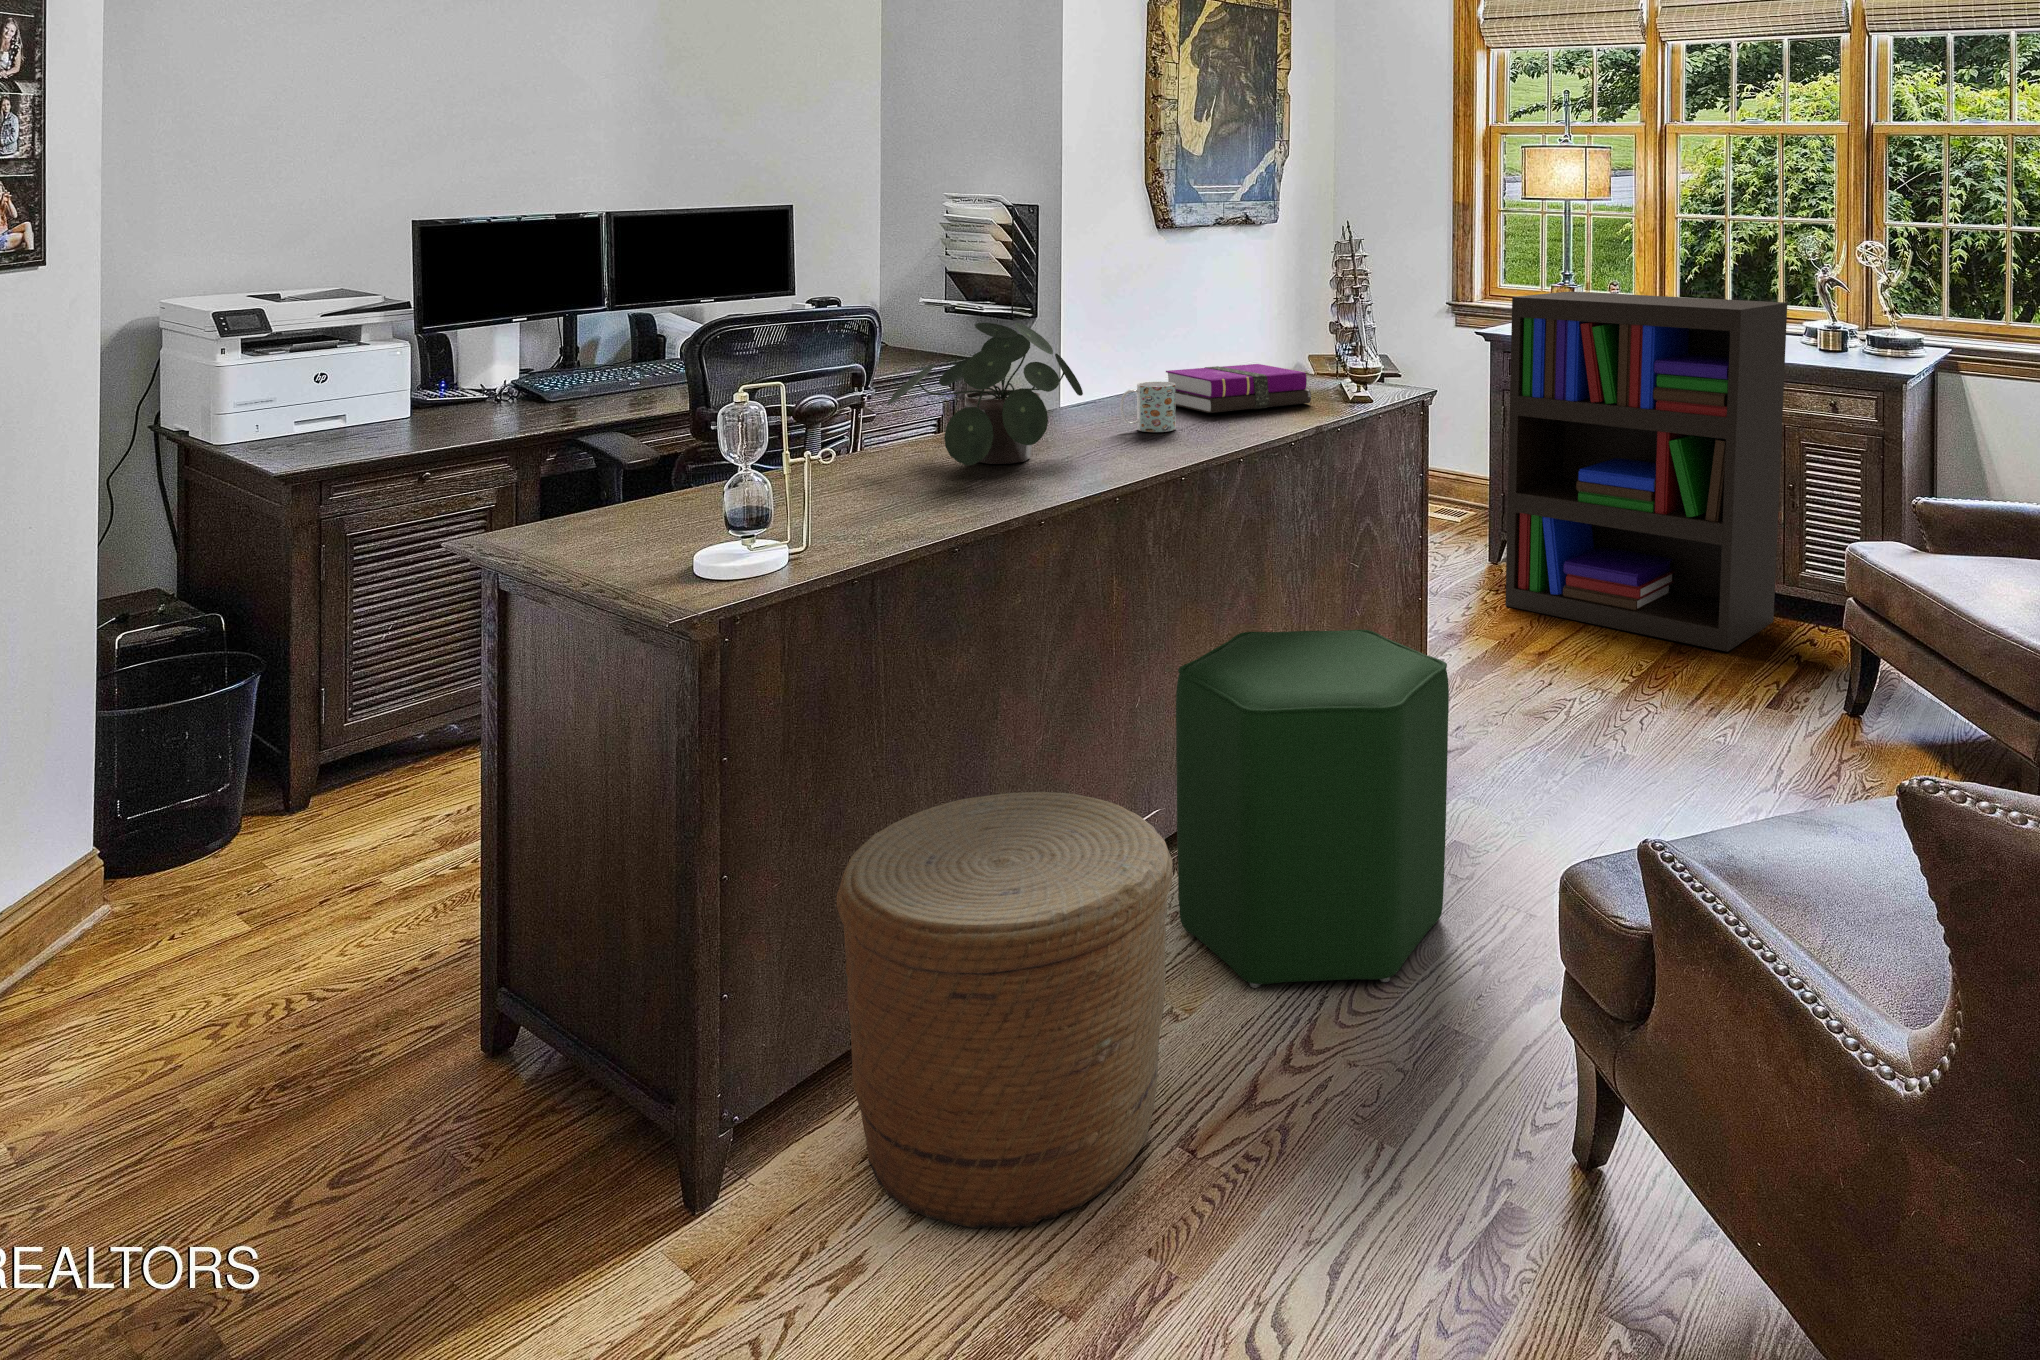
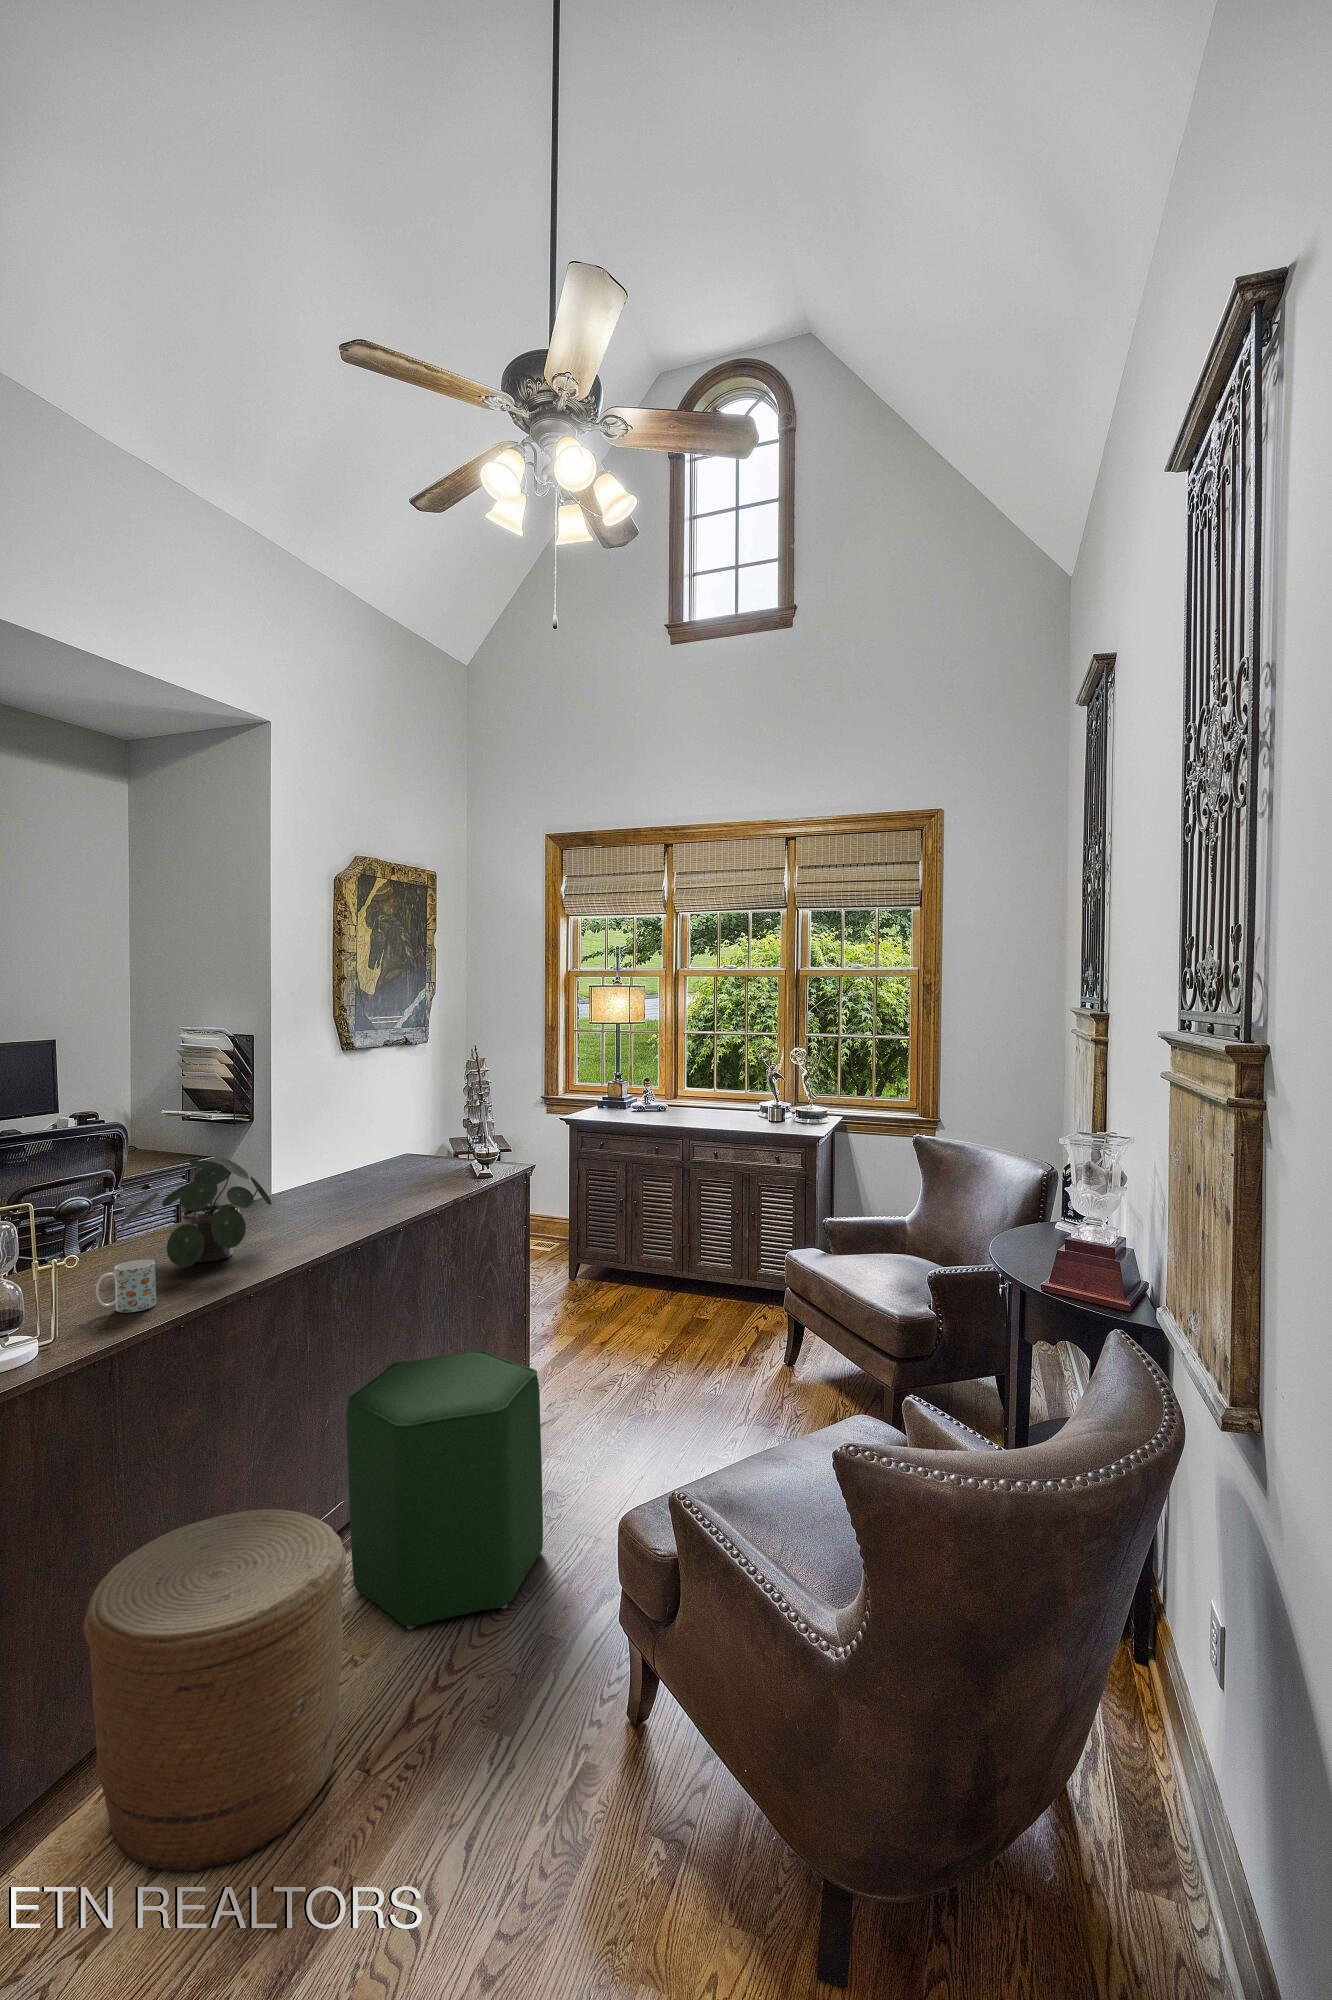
bookshelf: present [1505,291,1787,652] -> none [573,1089,755,1324]
notebook: present [1166,364,1311,413] -> none [330,1163,438,1203]
mug: present [1120,382,1176,432] -> present [96,1260,156,1313]

